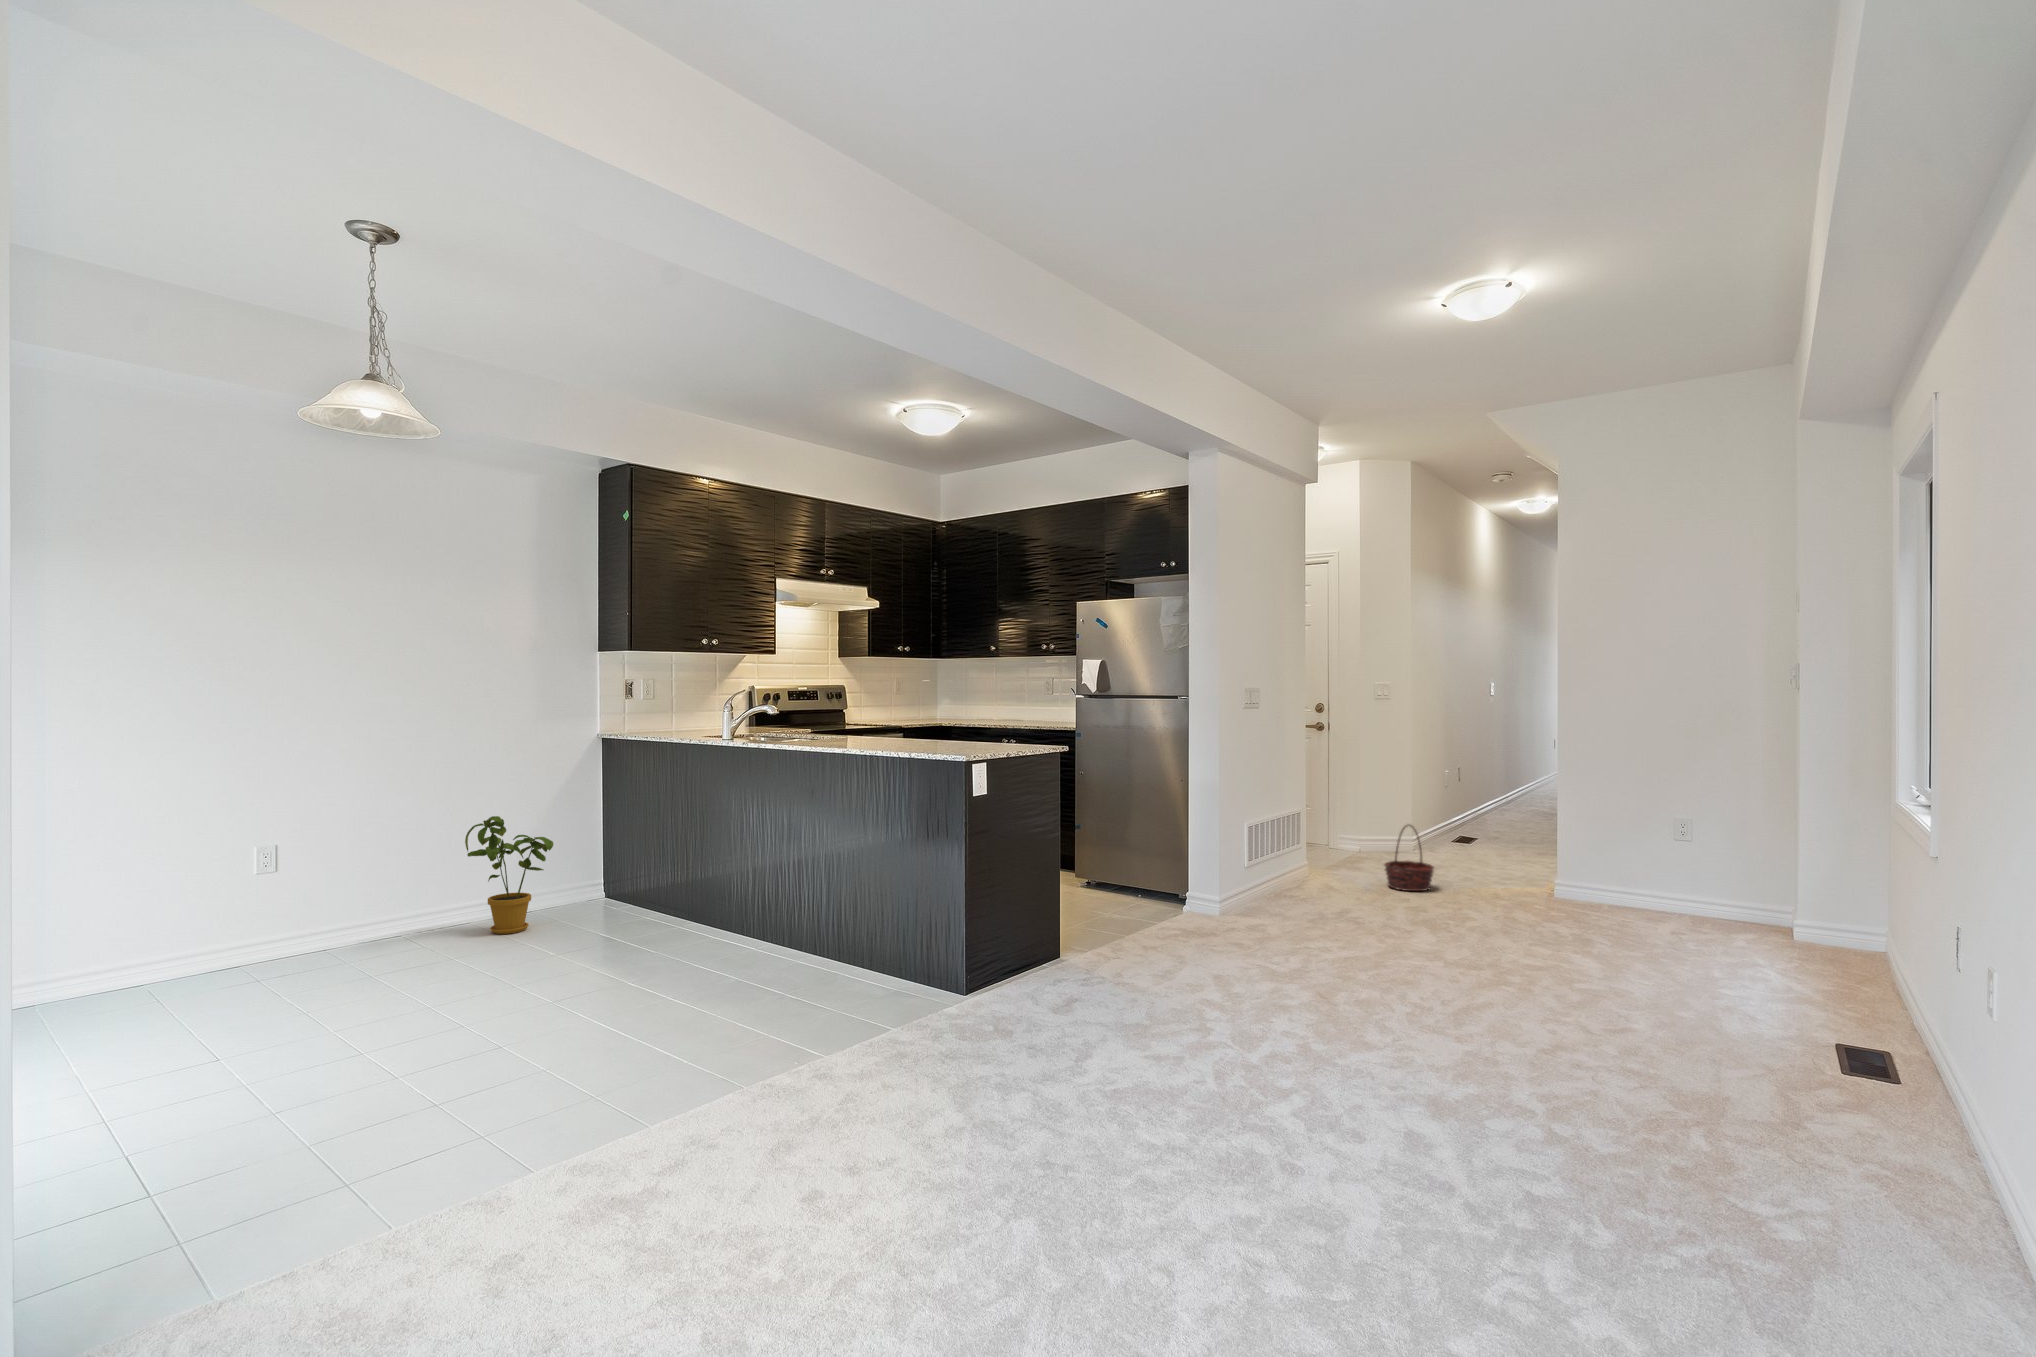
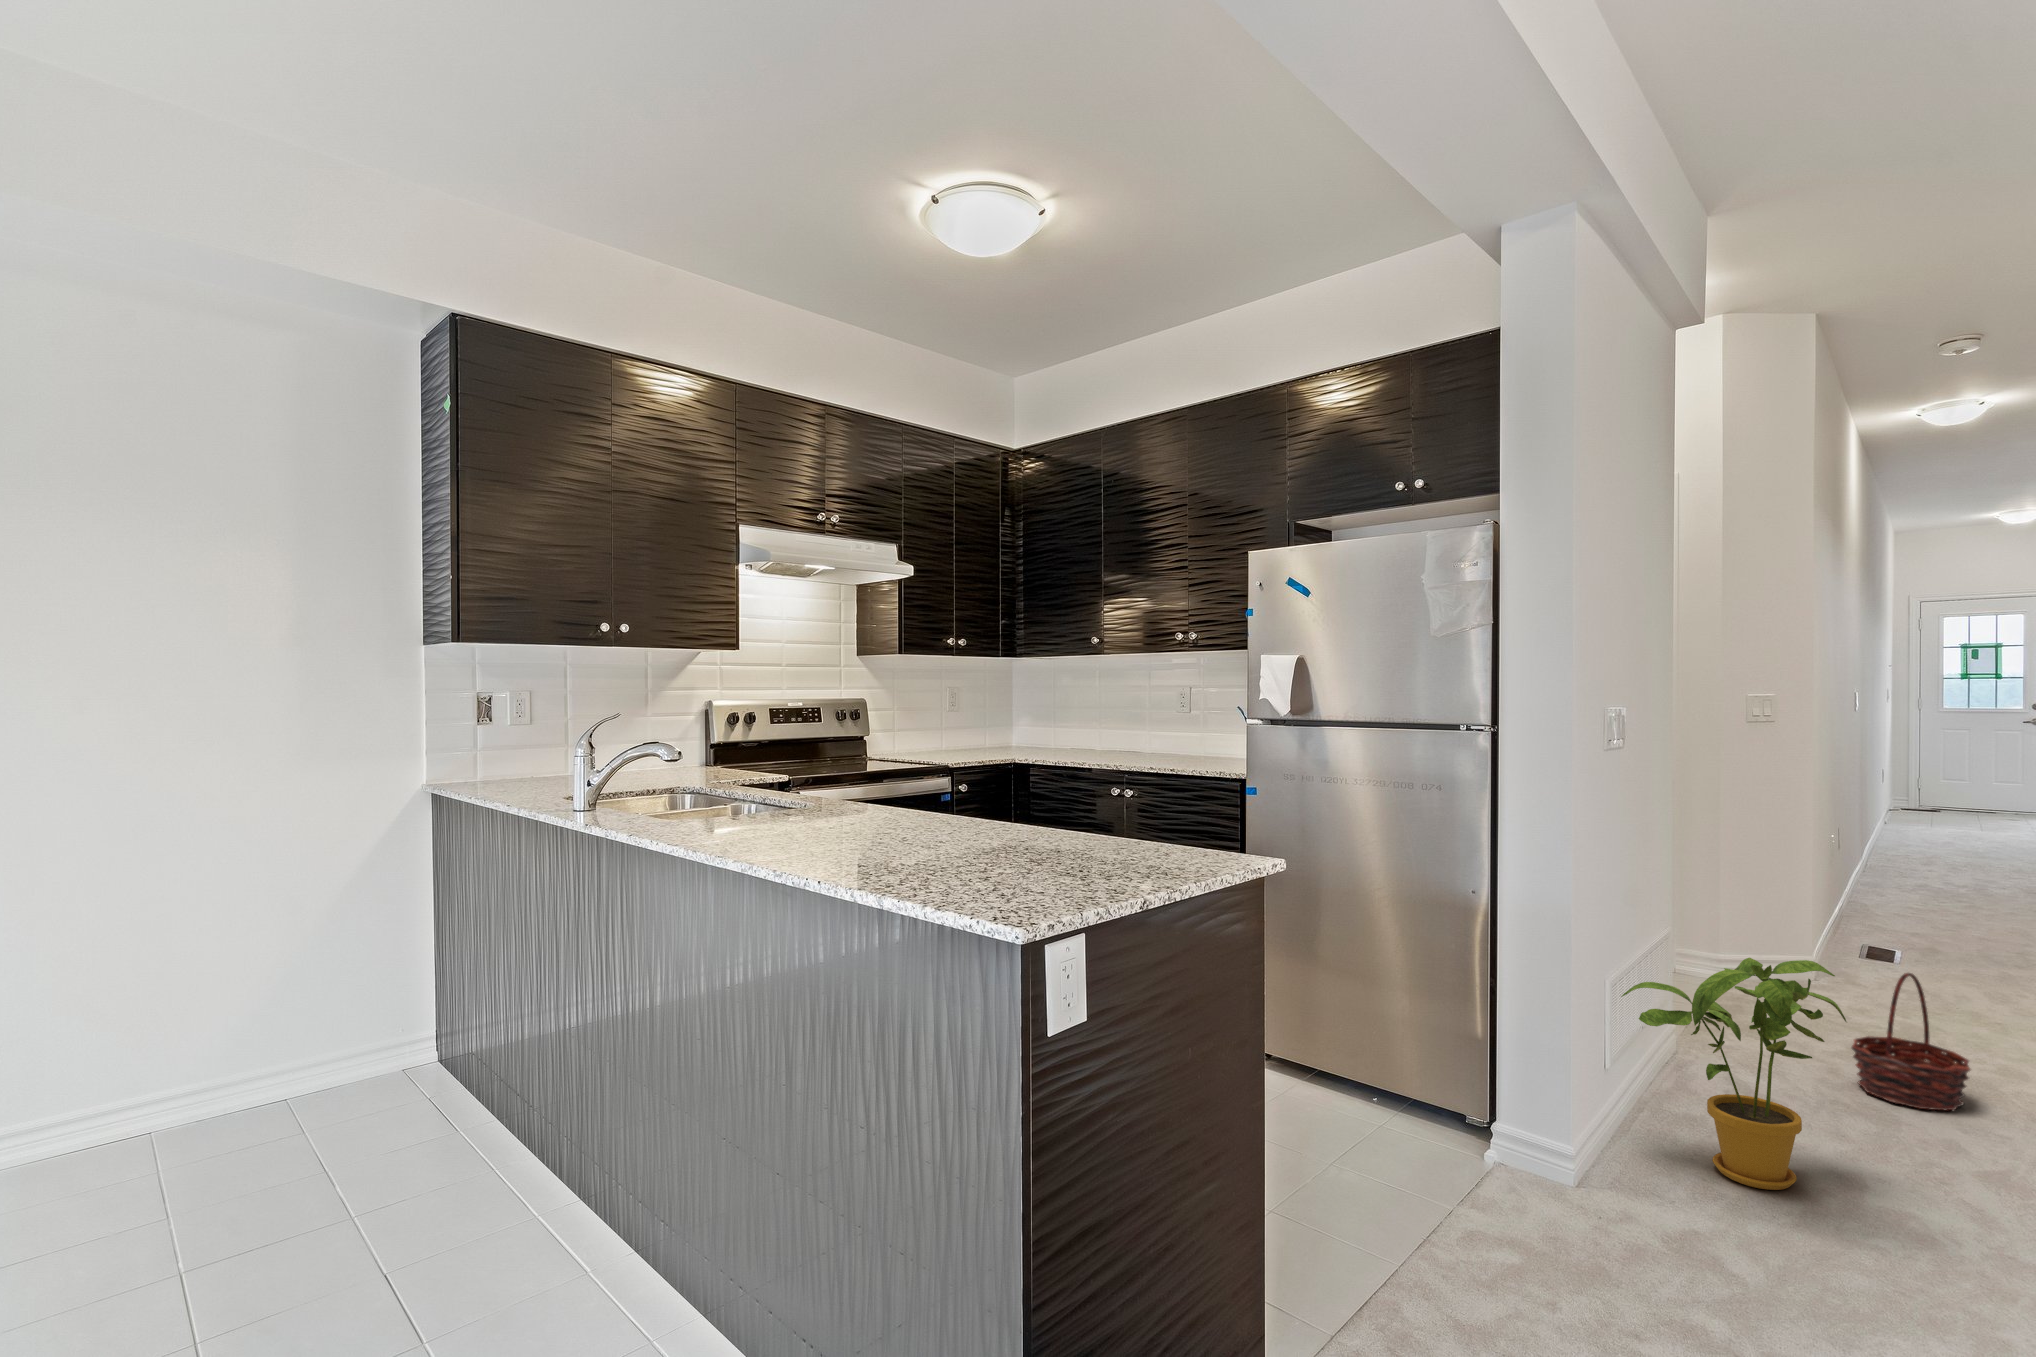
house plant: present [465,816,553,934] -> present [1621,958,1846,1190]

